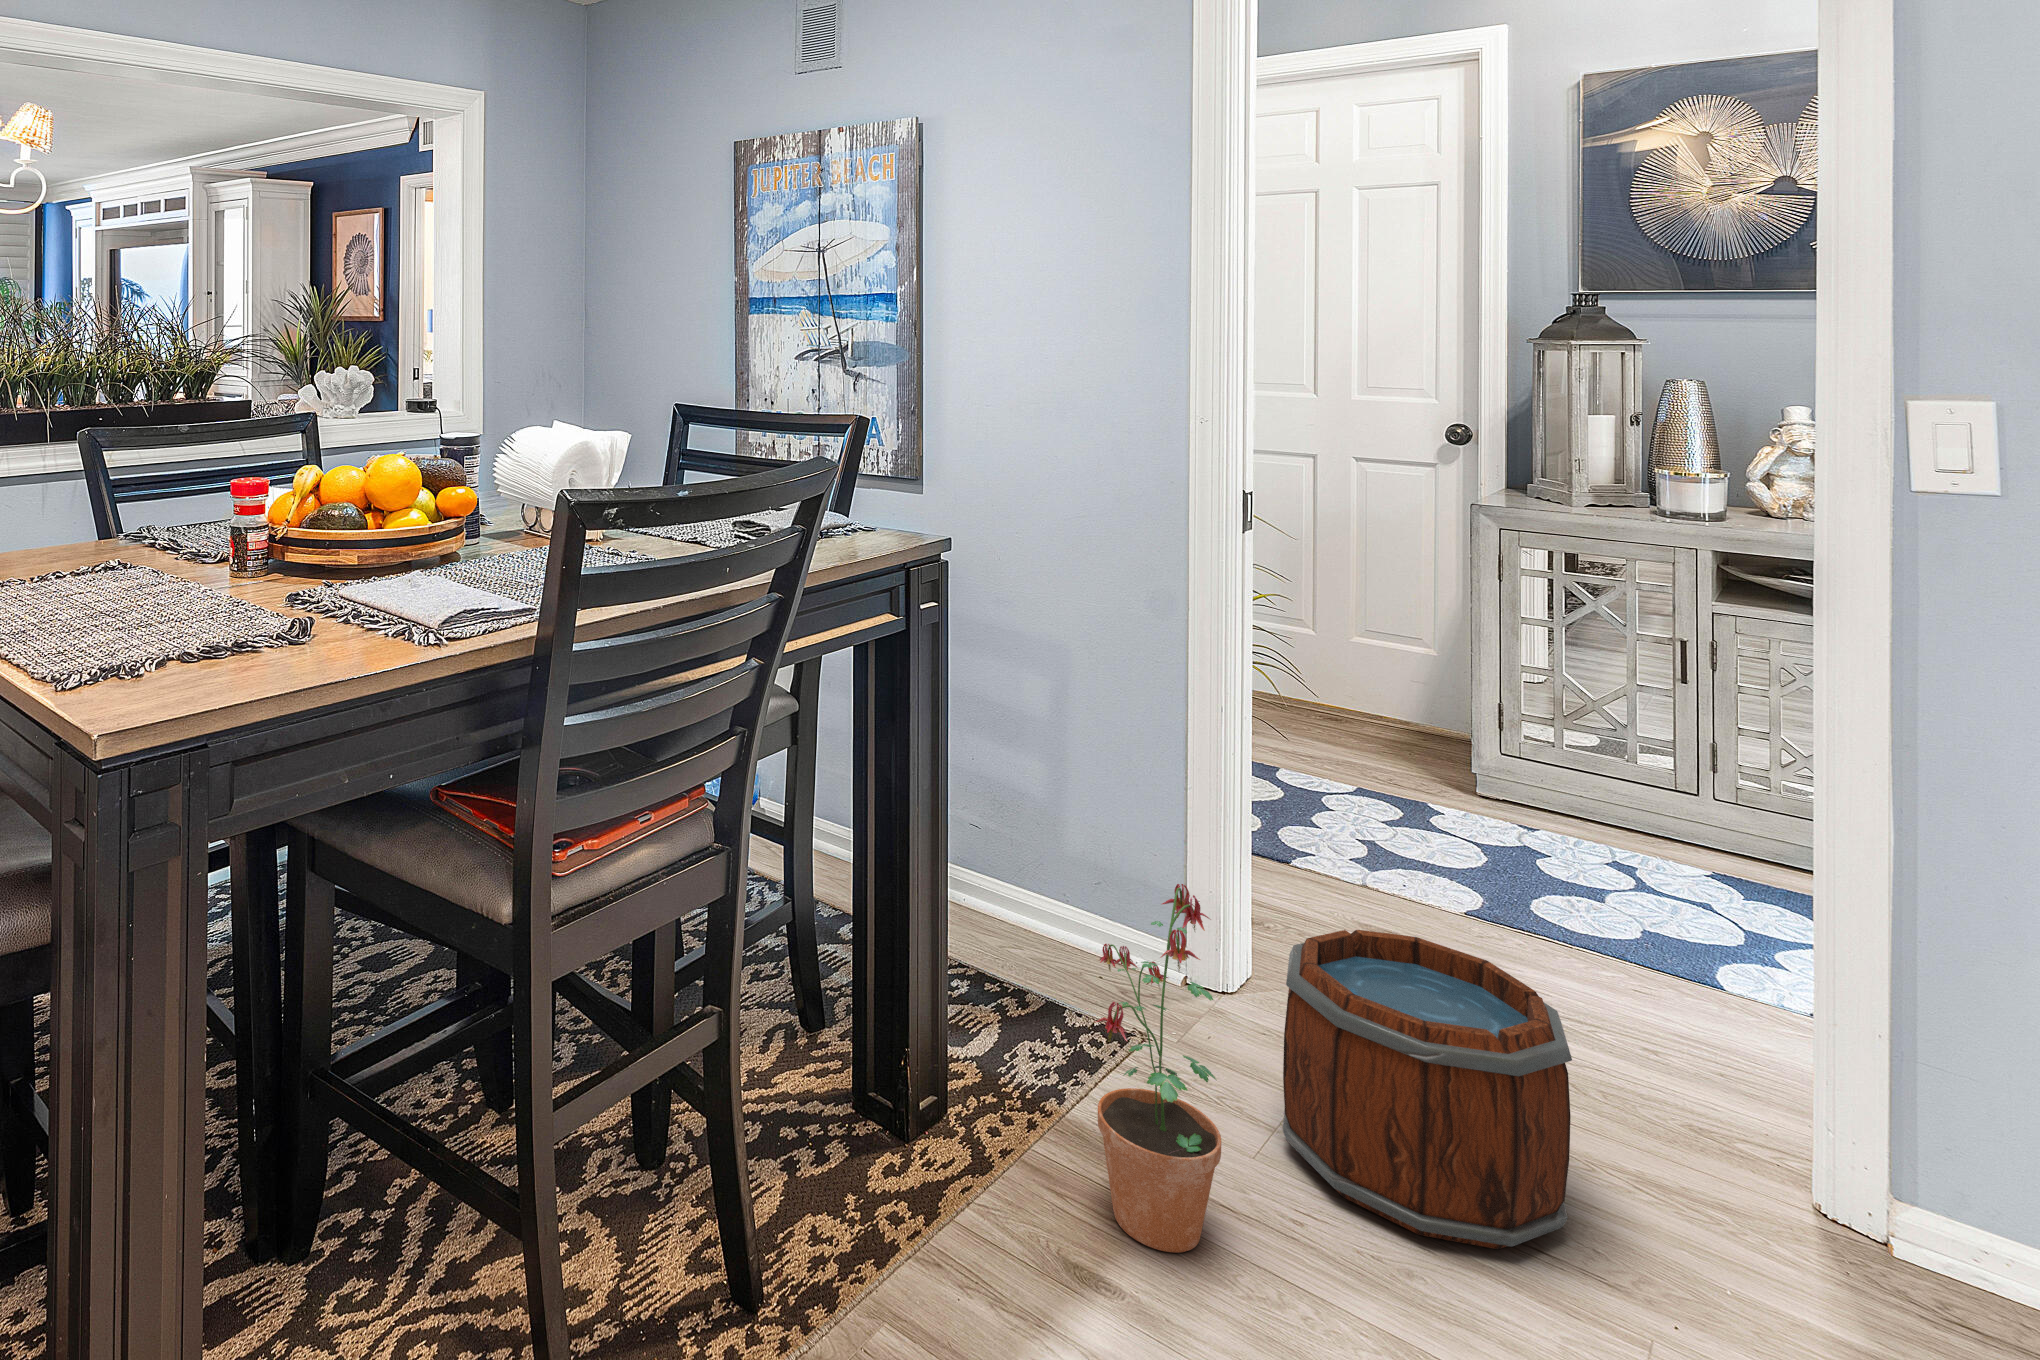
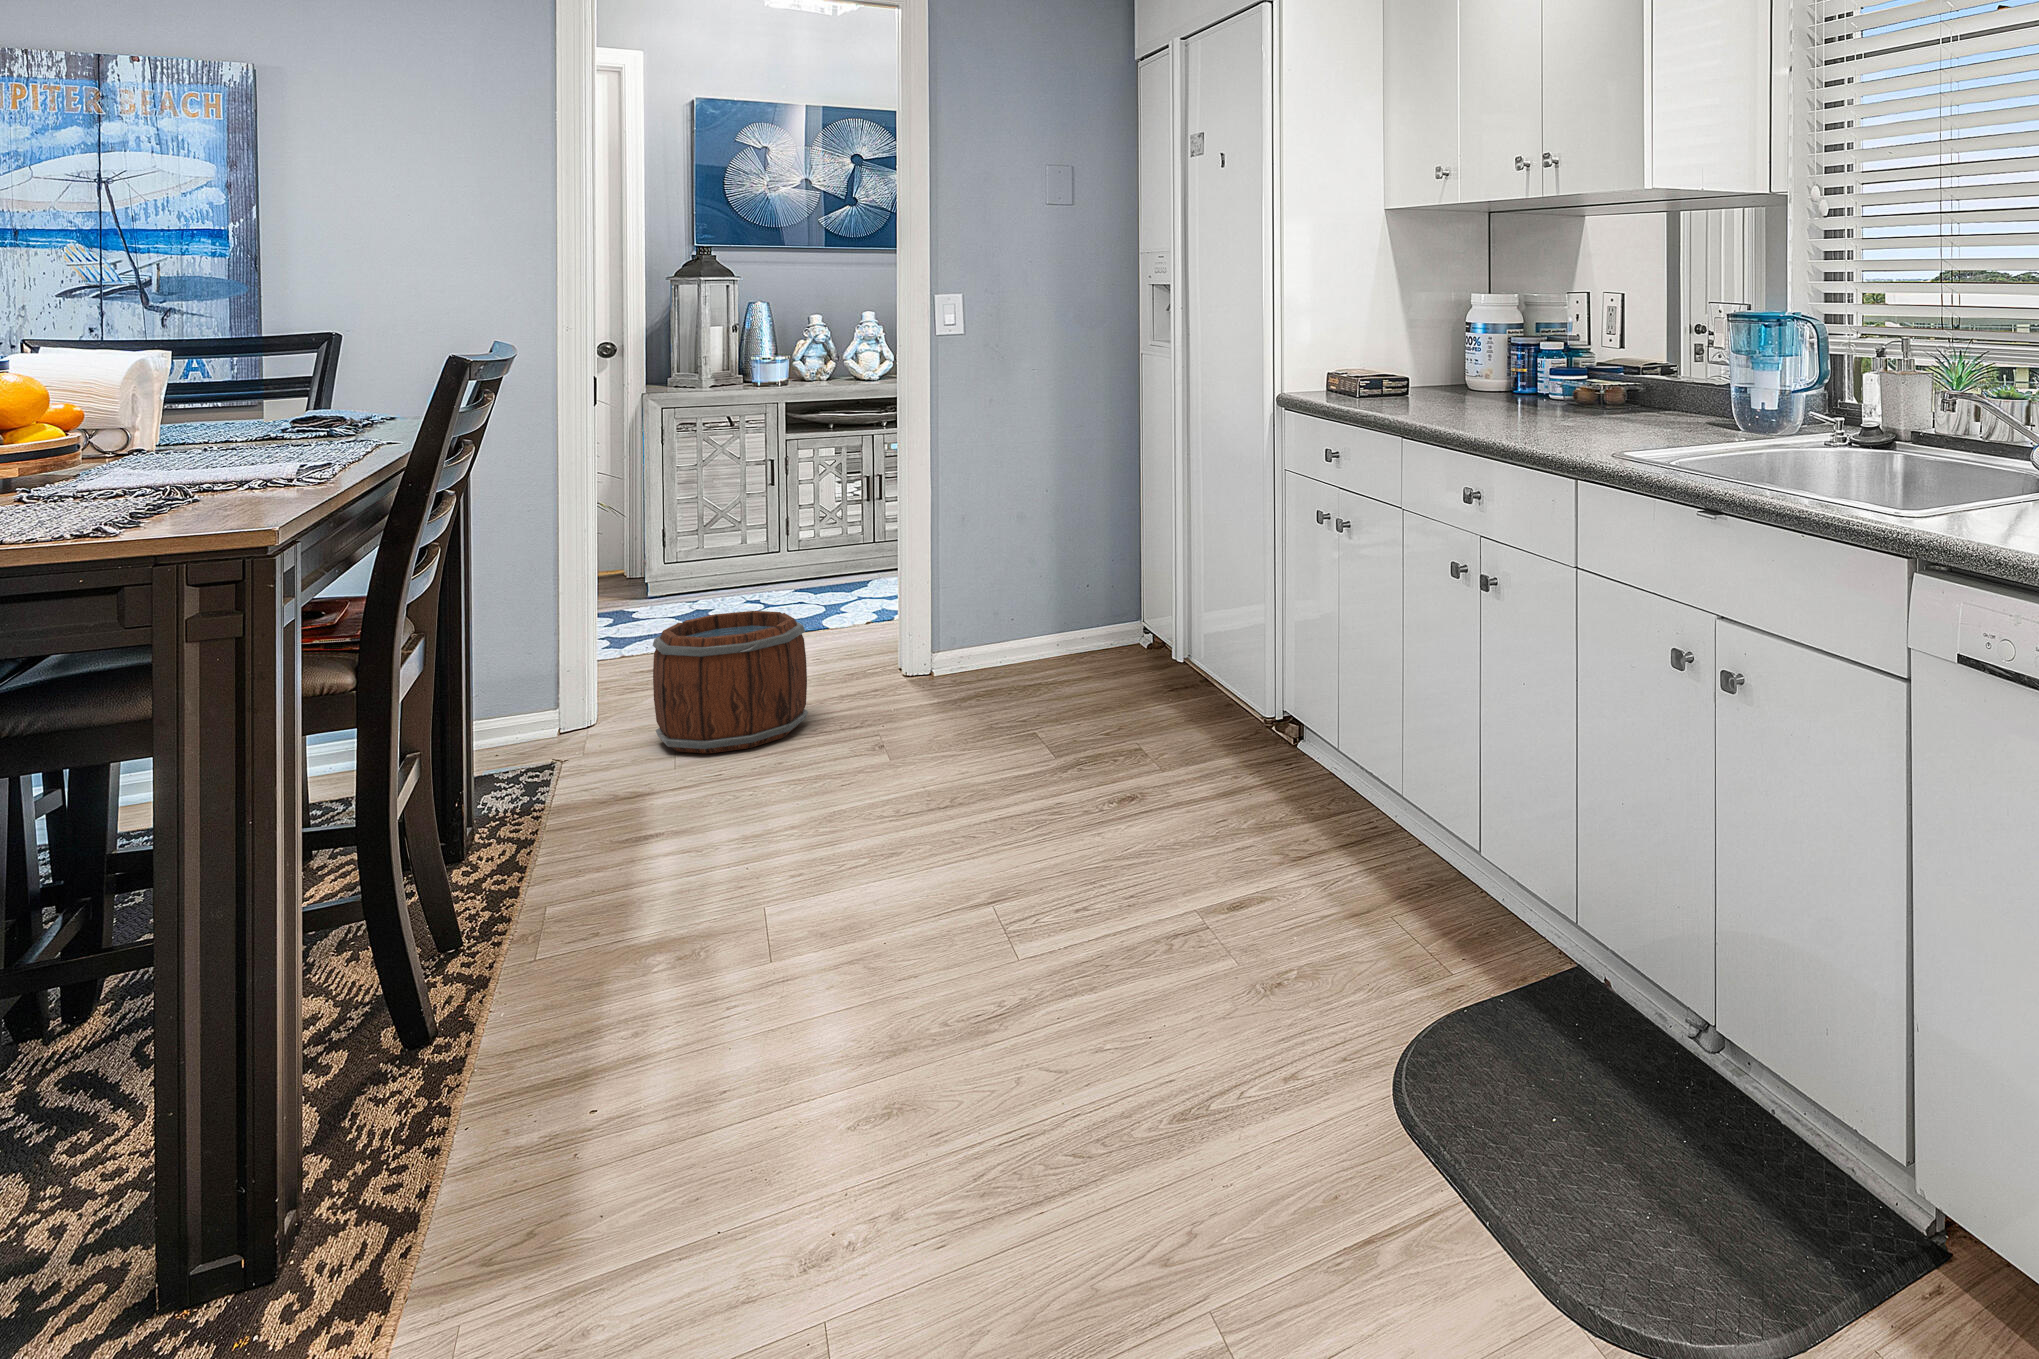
potted plant: present [1095,884,1221,1253] -> none [559,599,661,809]

